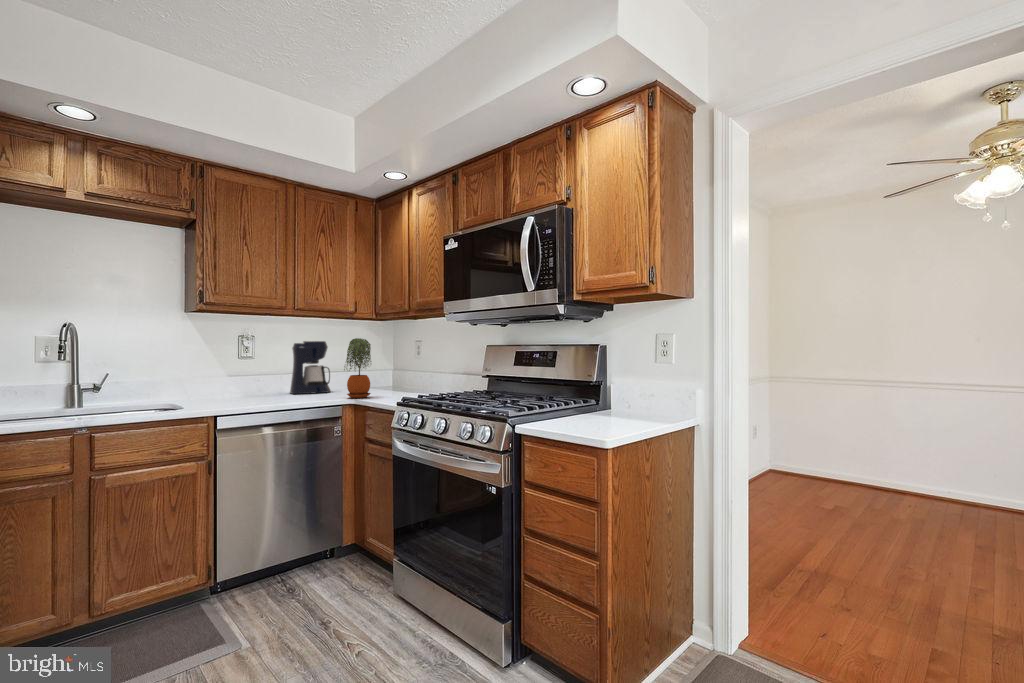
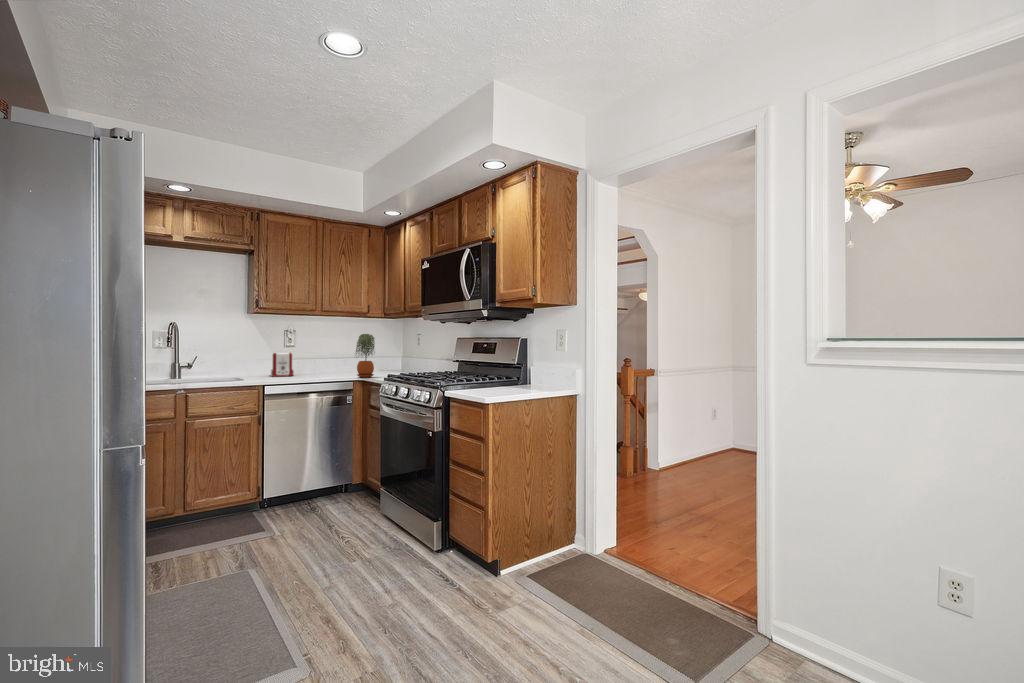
coffee maker: present [290,341,331,394] -> none [320,336,351,375]
toaster: none [219,364,254,399] -> present [271,352,294,377]

